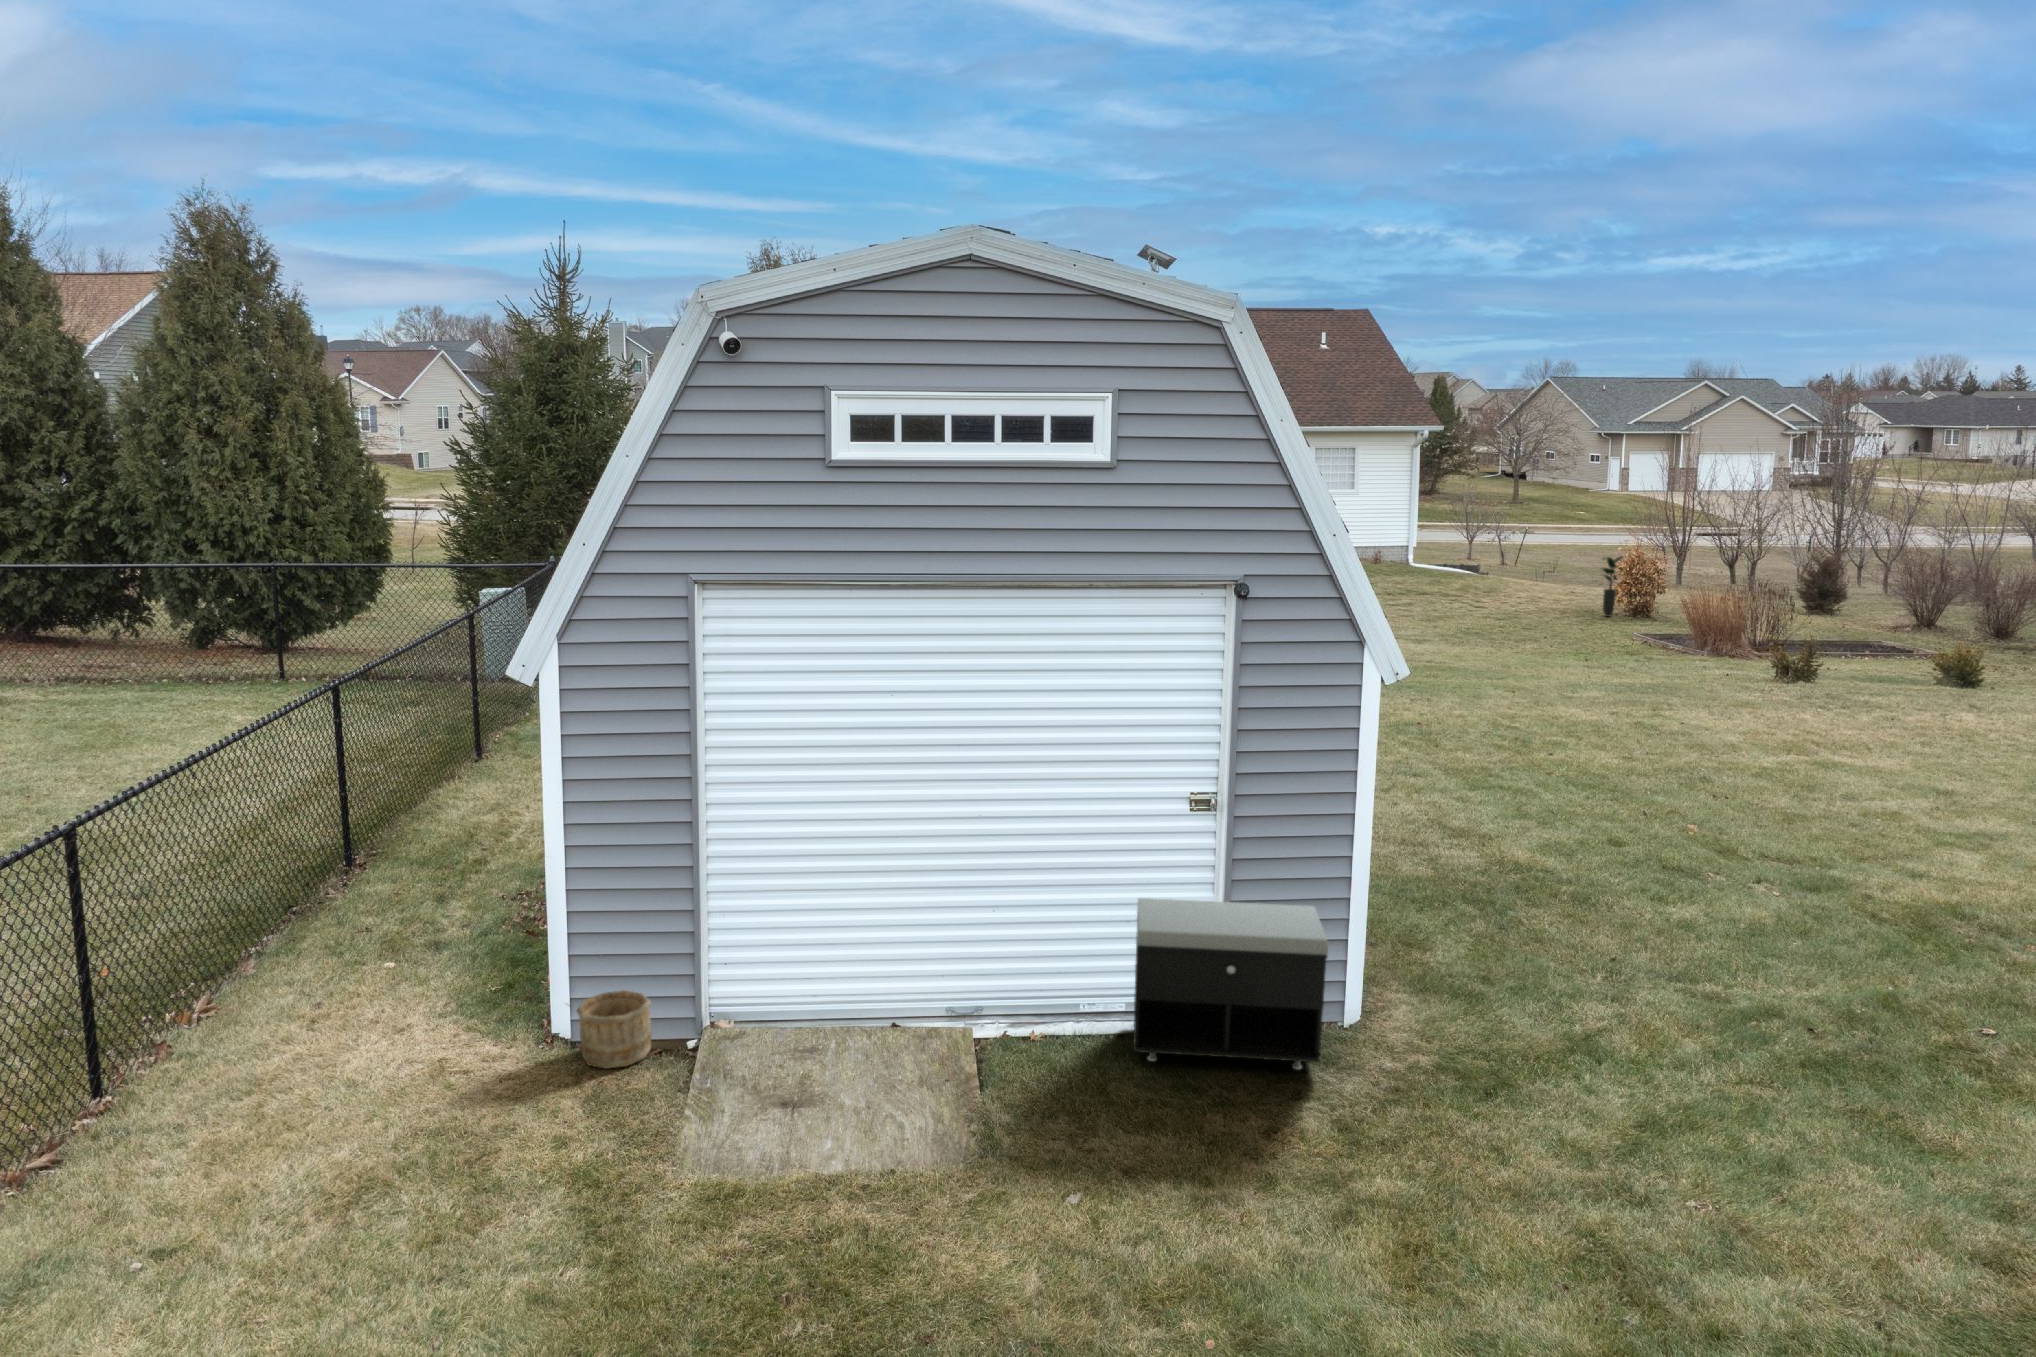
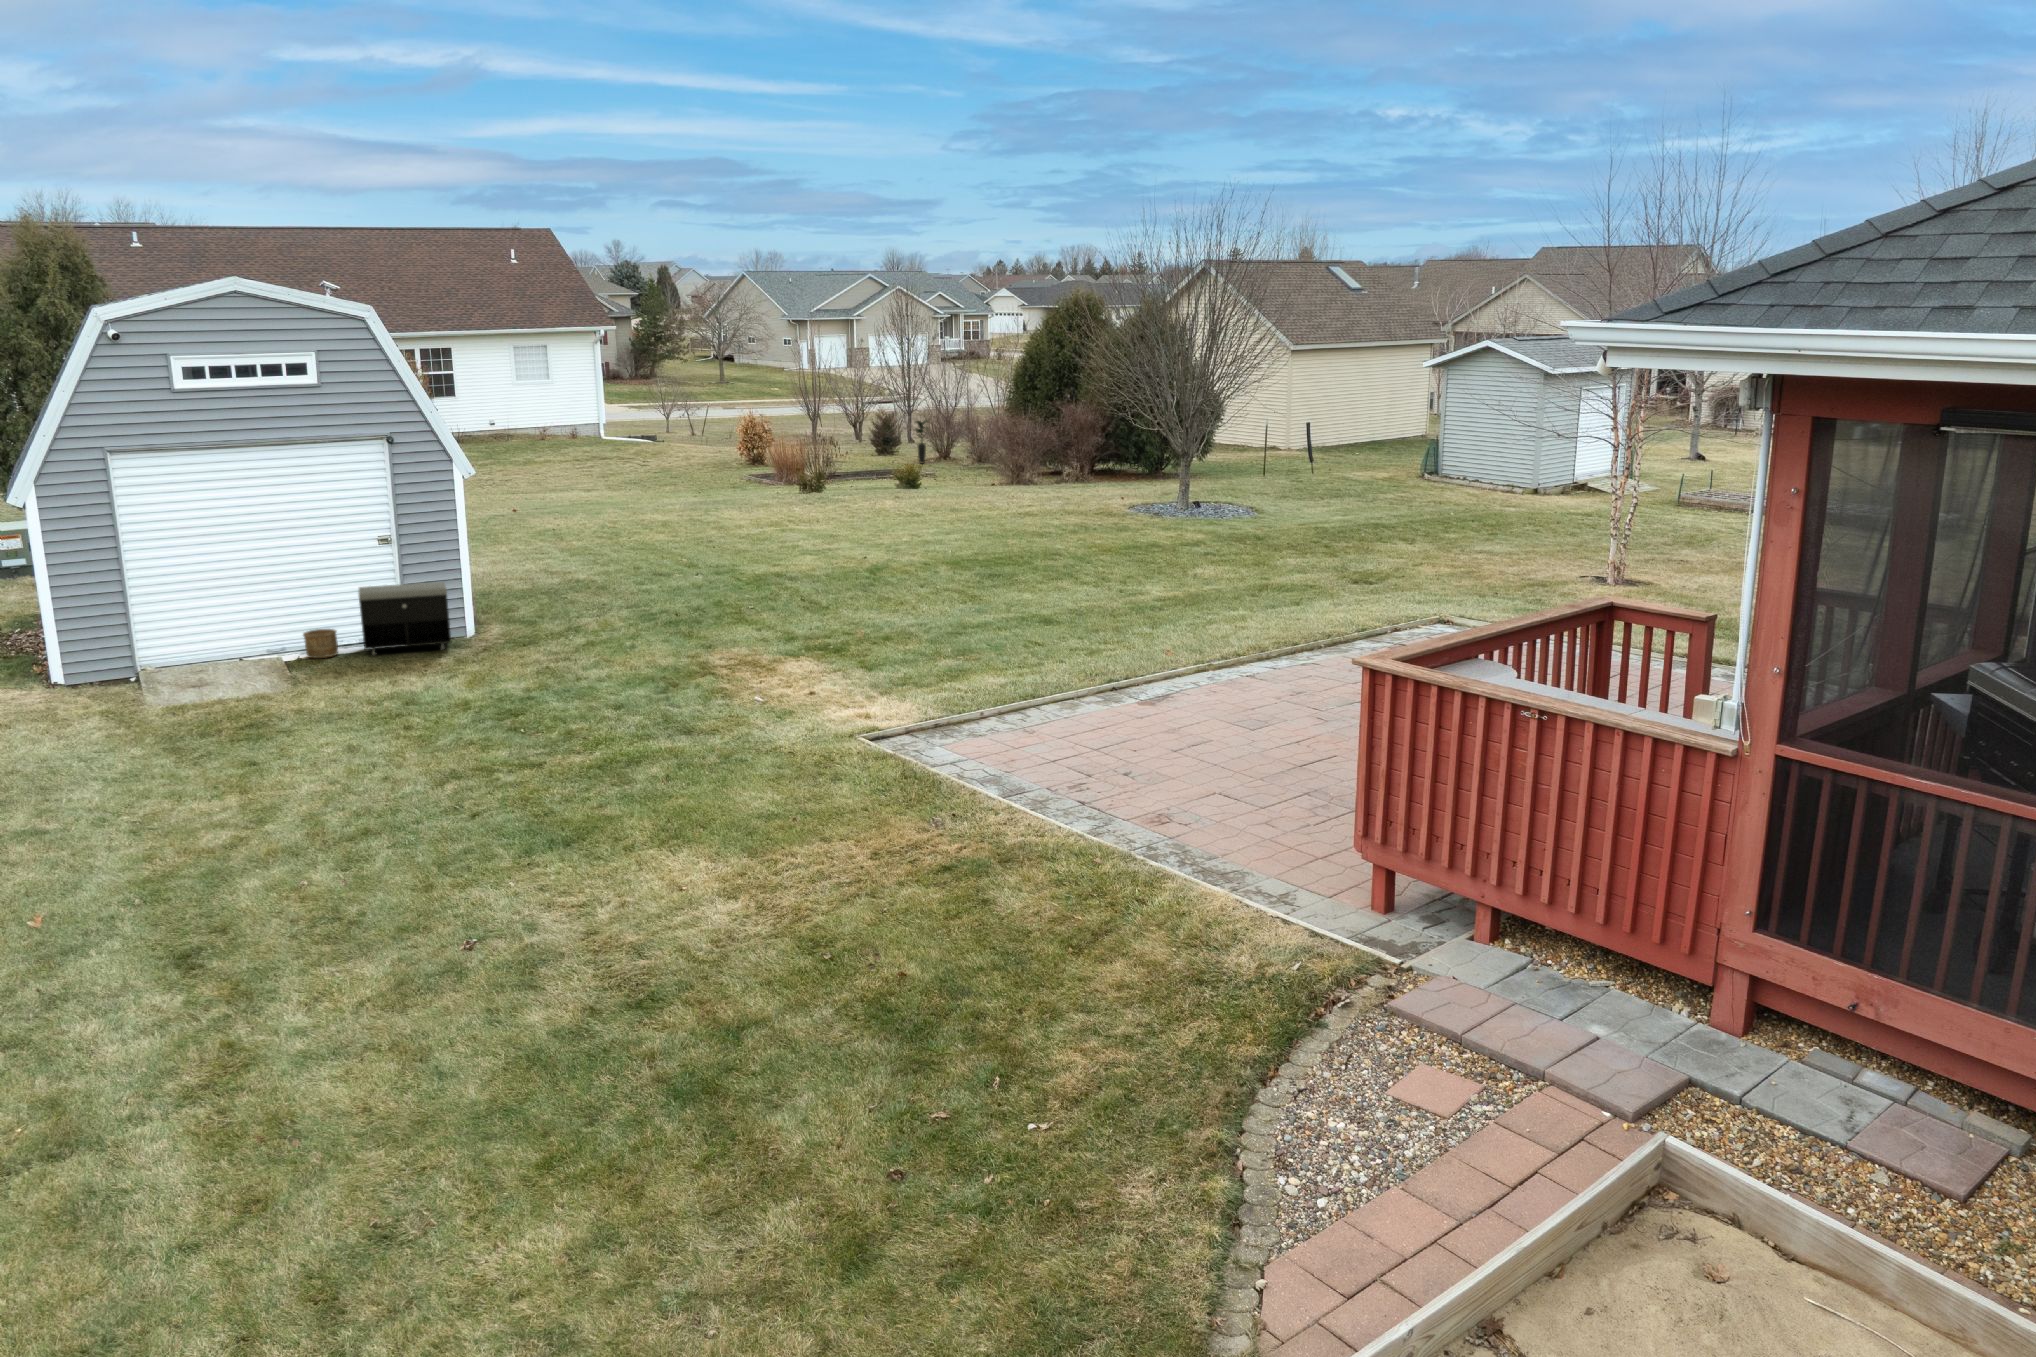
potted plant: present [1603,557,1623,617] -> present [916,421,927,463]
wooden bucket: present [576,990,651,1069] -> present [303,629,338,658]

